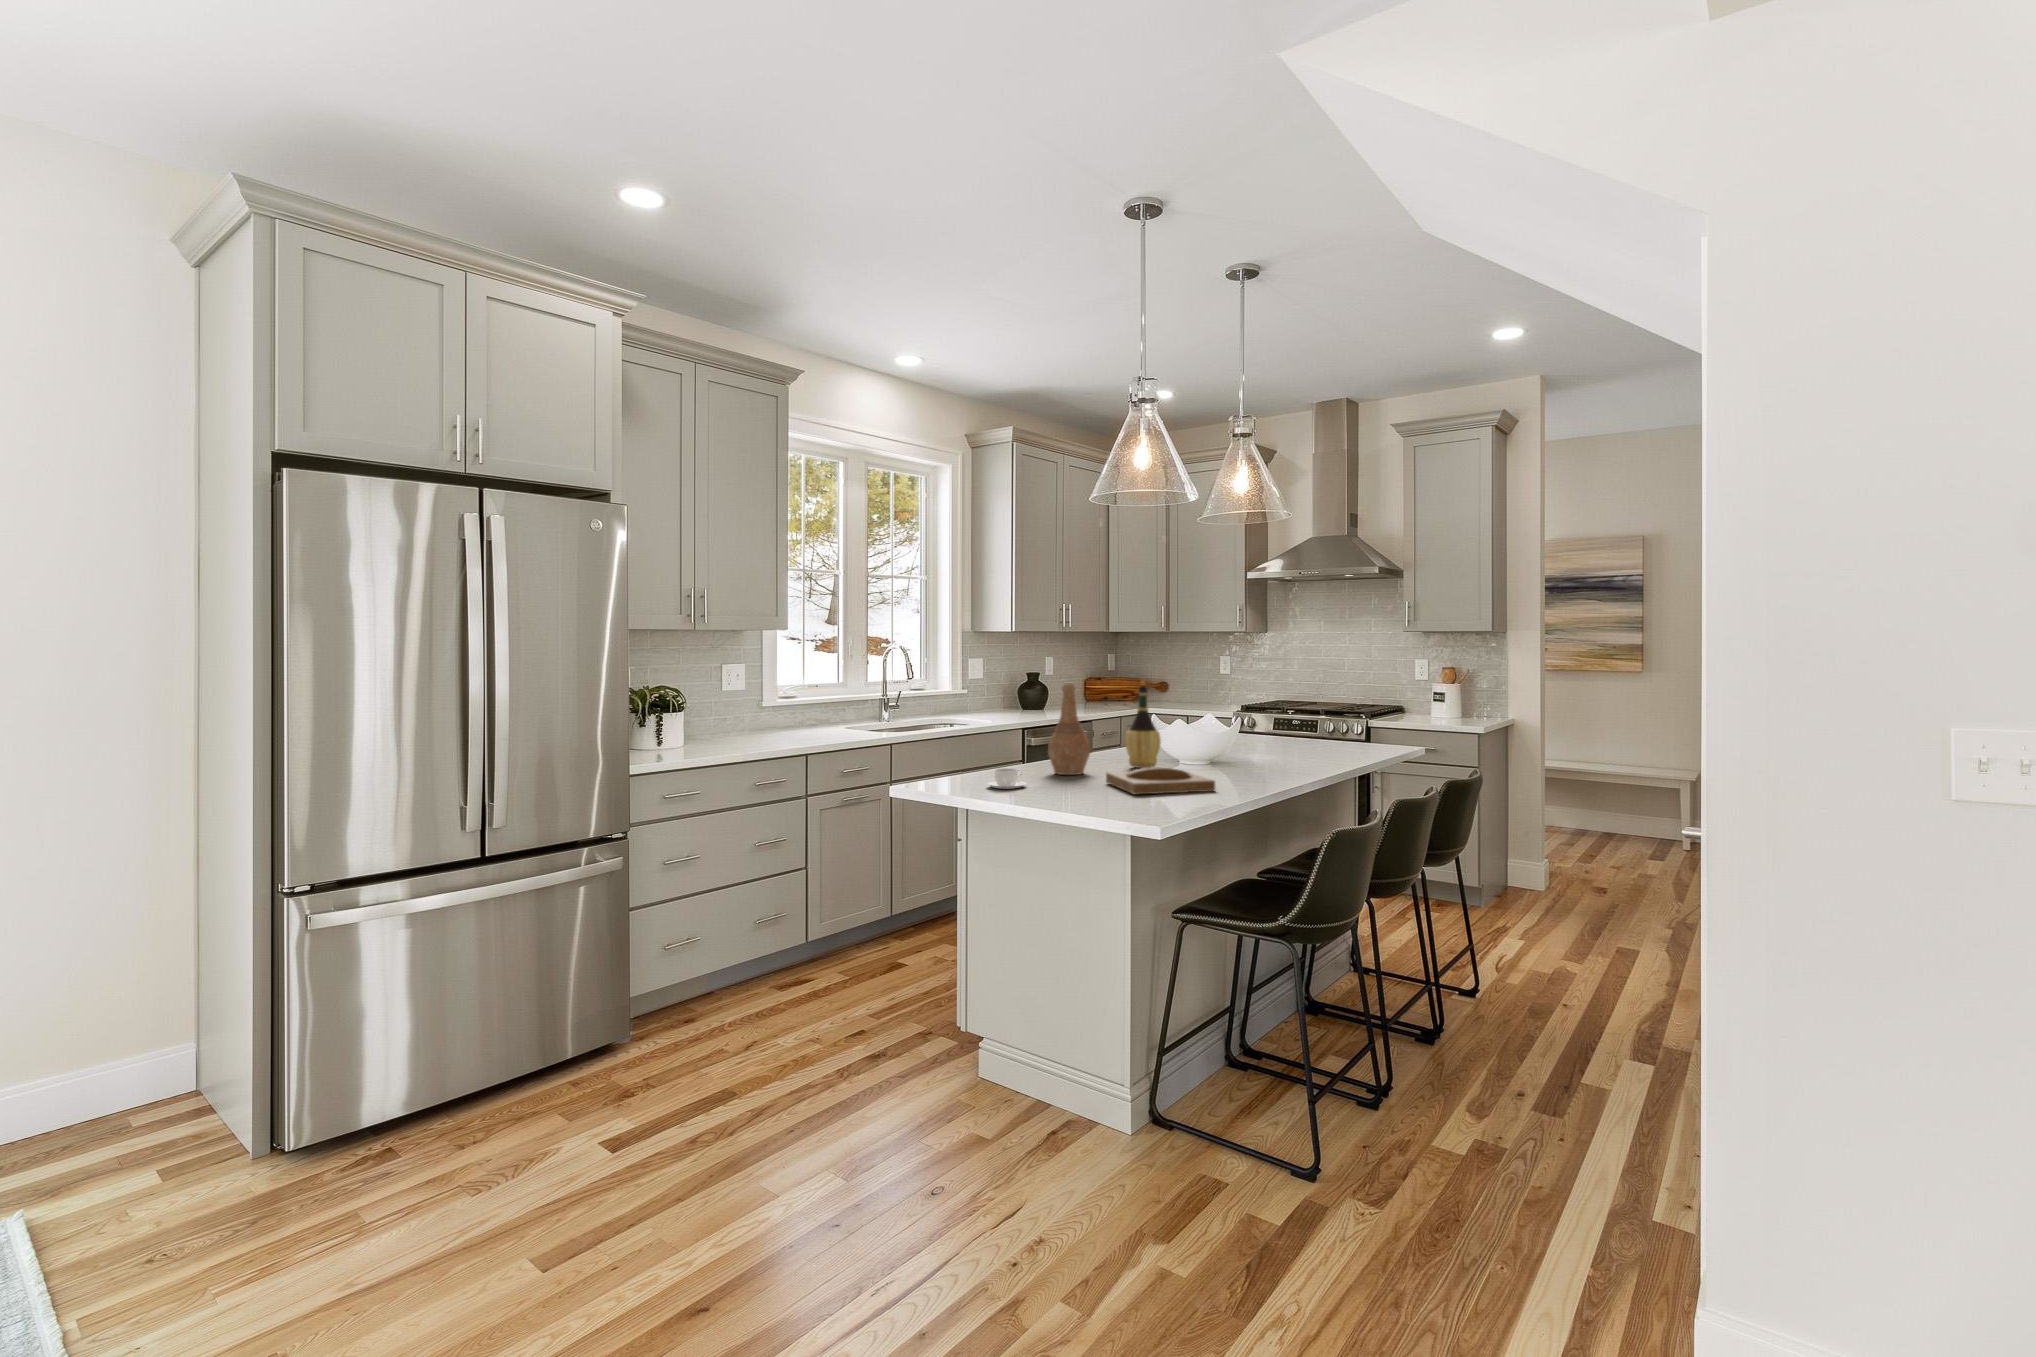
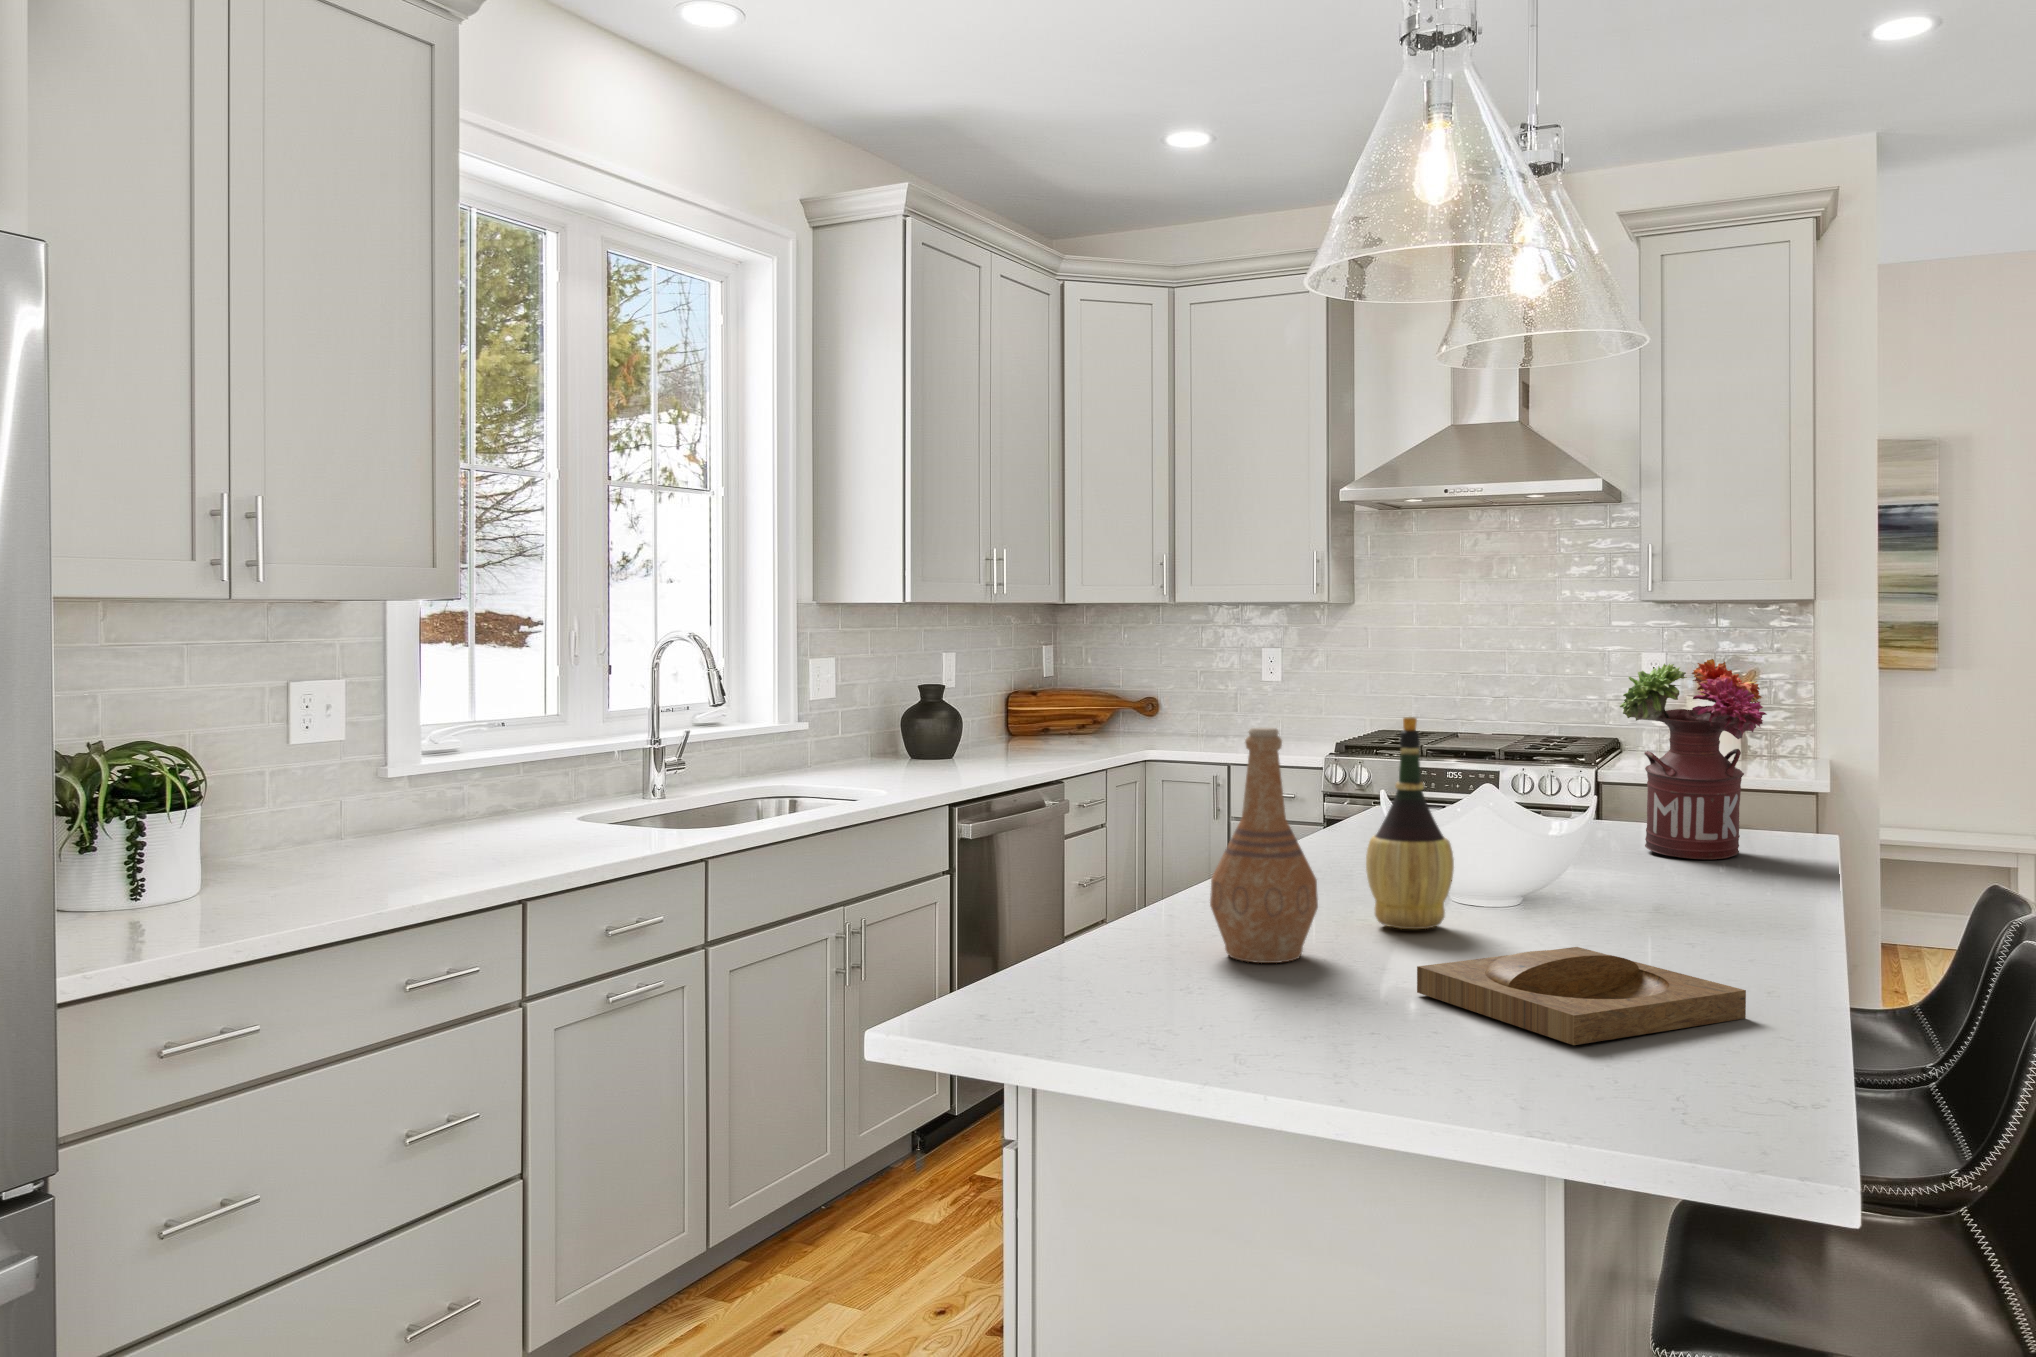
flower arrangement: none [1288,659,1356,751] -> present [1620,659,1767,859]
coffee cup: present [988,768,1027,789] -> none [1123,967,1231,1030]

